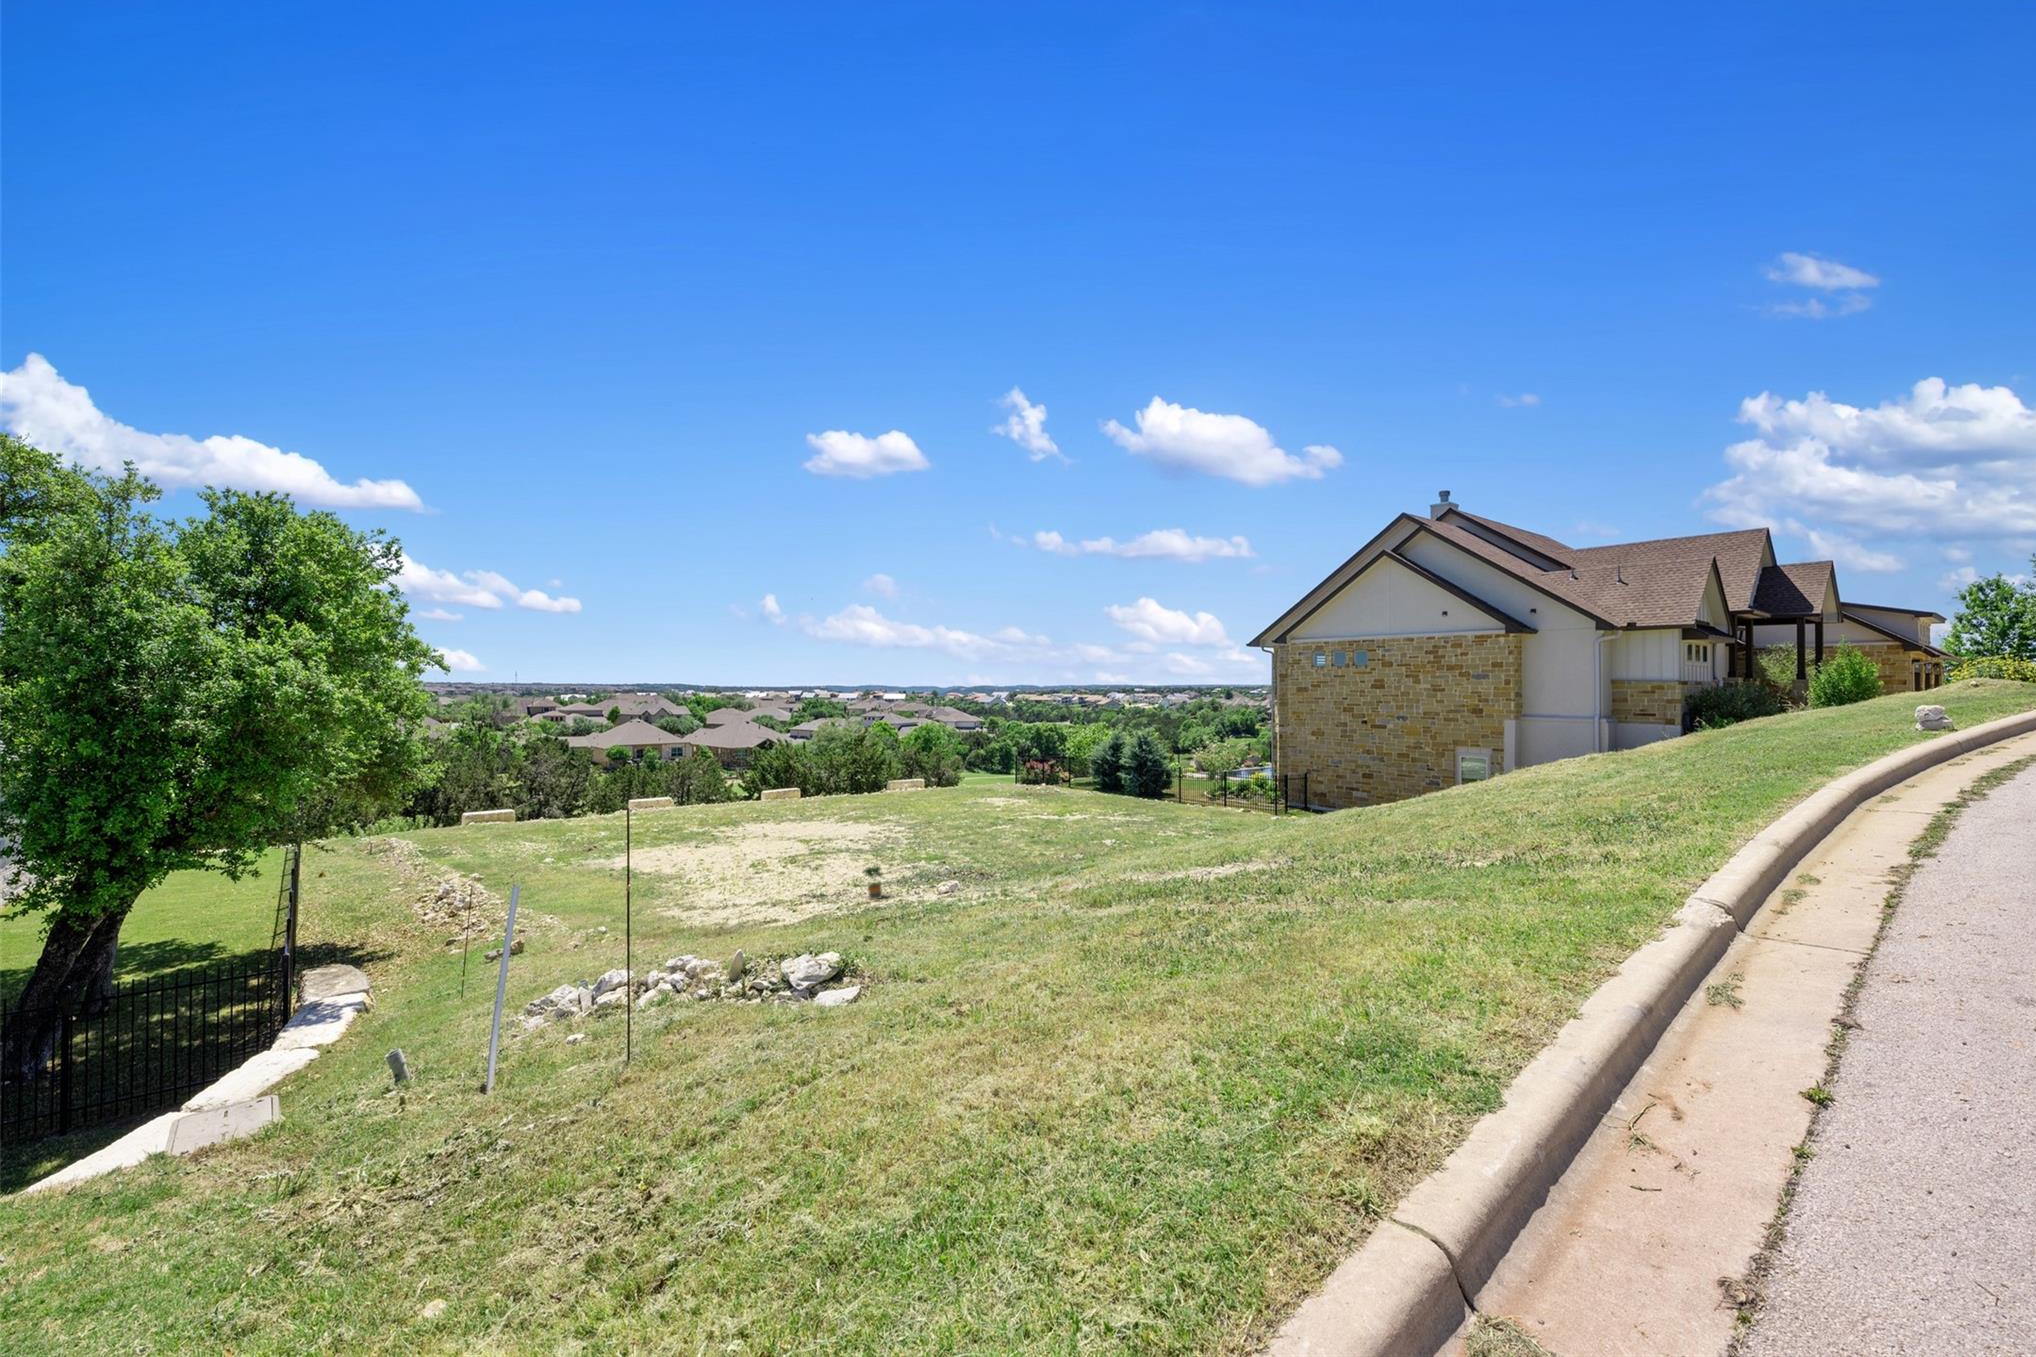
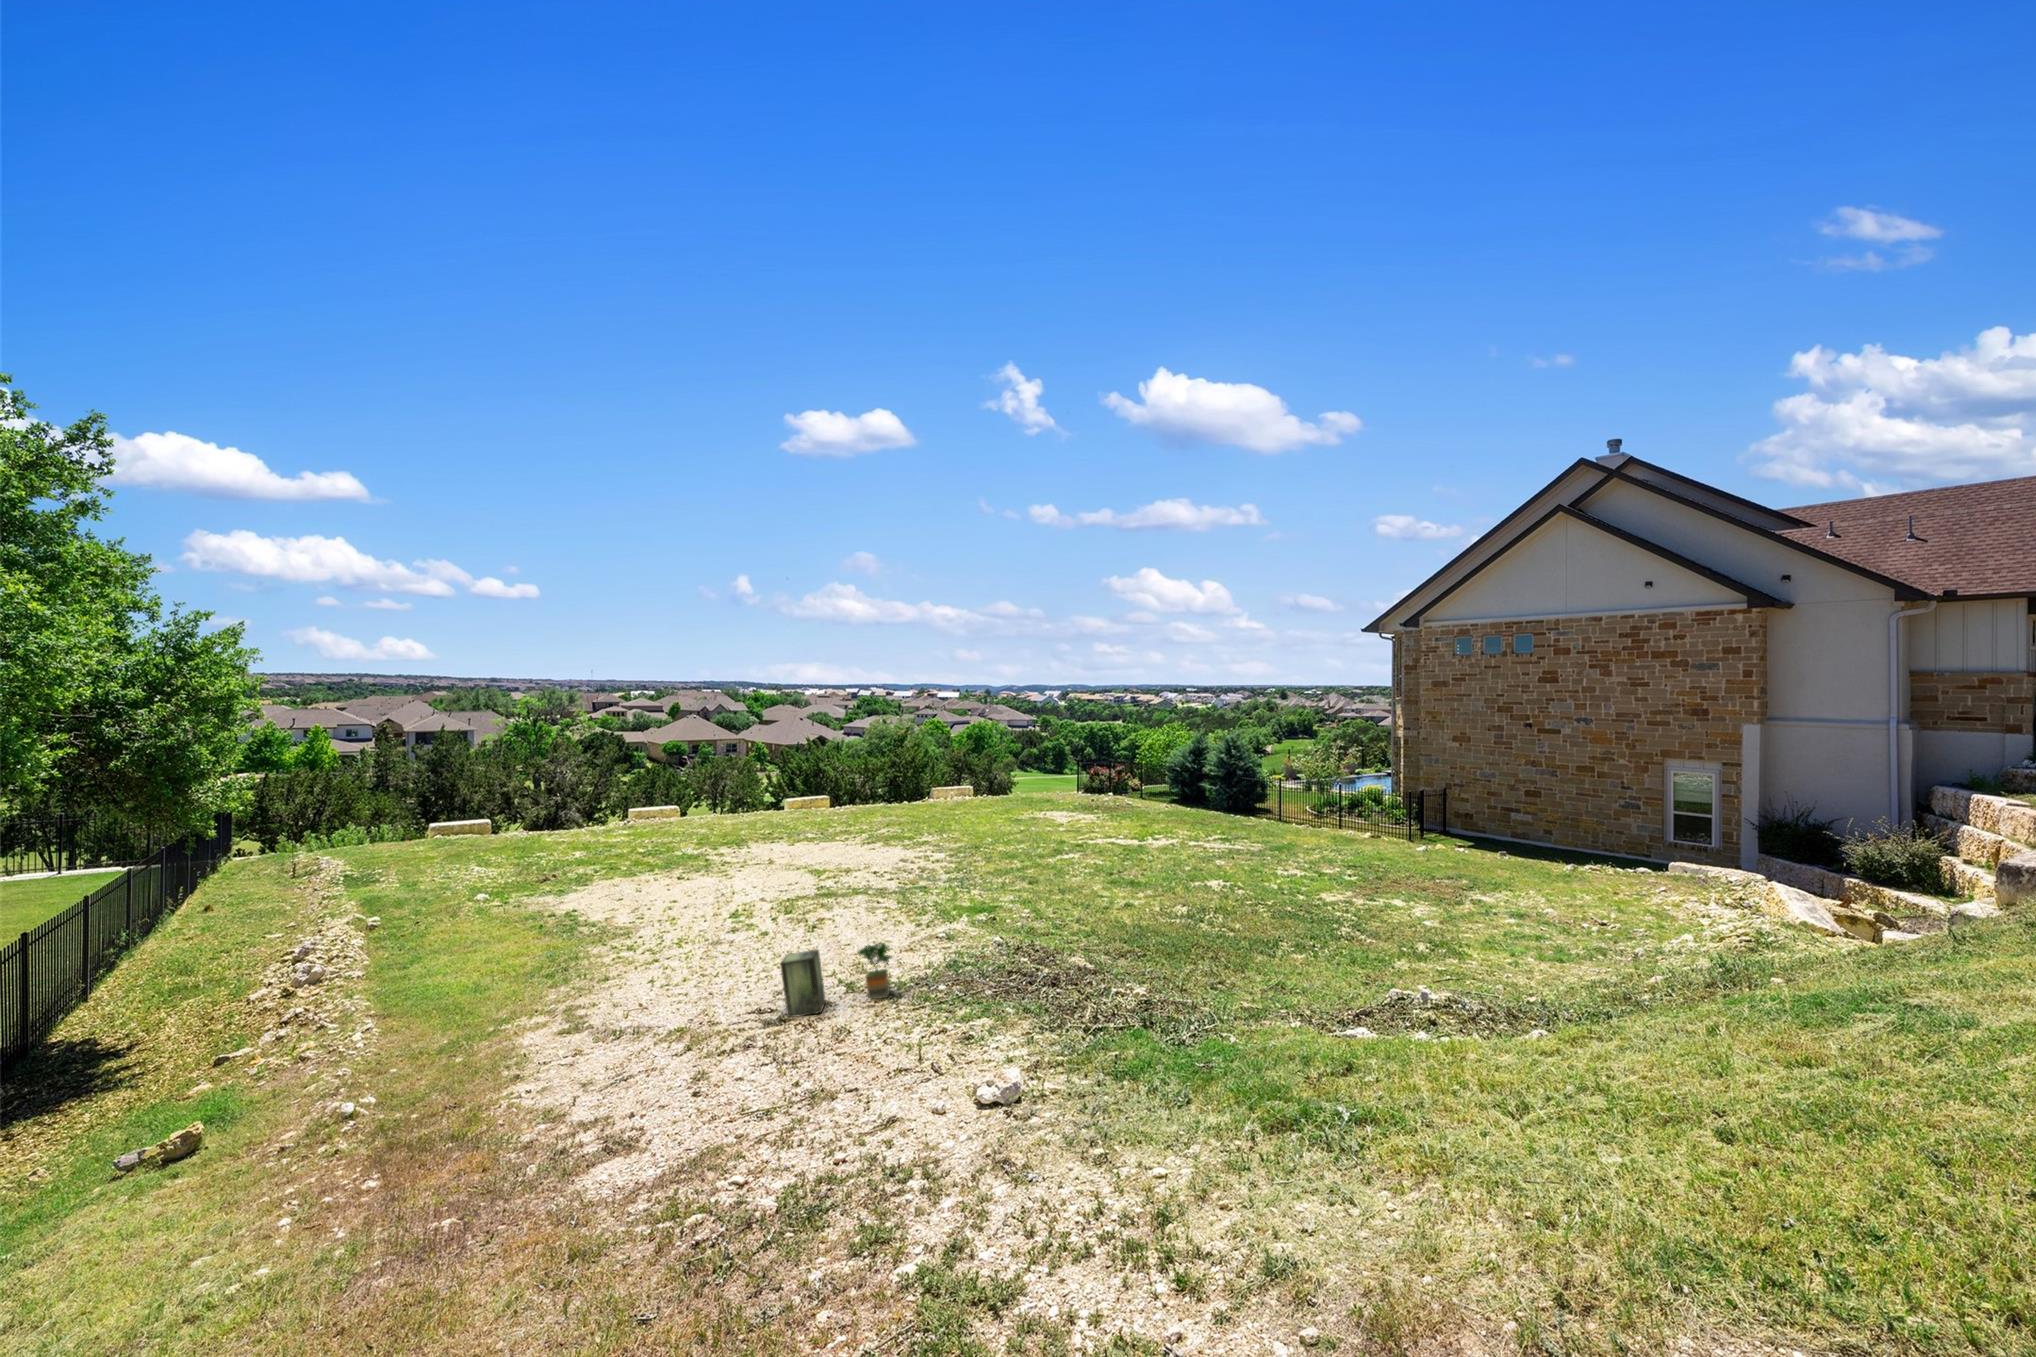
storage box: none [817,869,844,909] -> present [780,949,826,1017]

